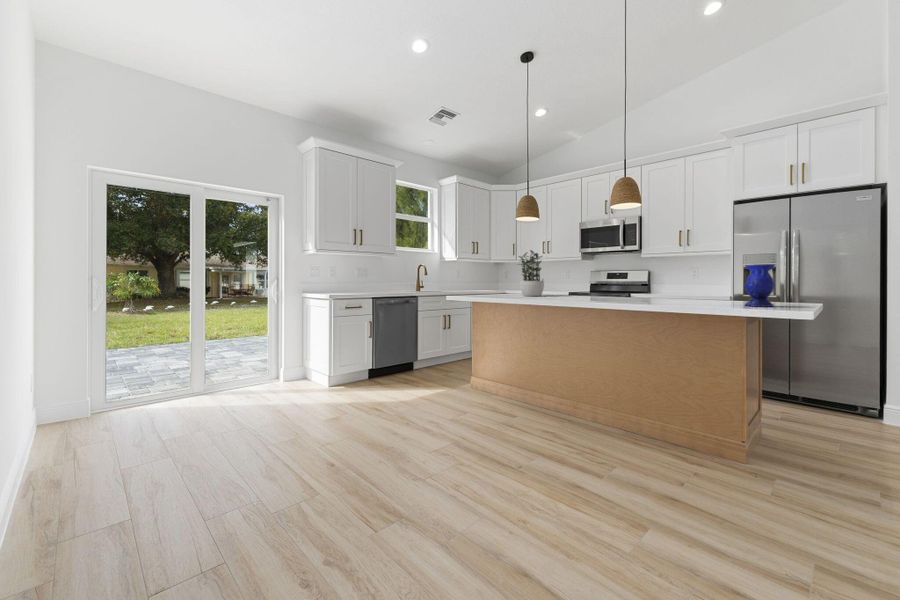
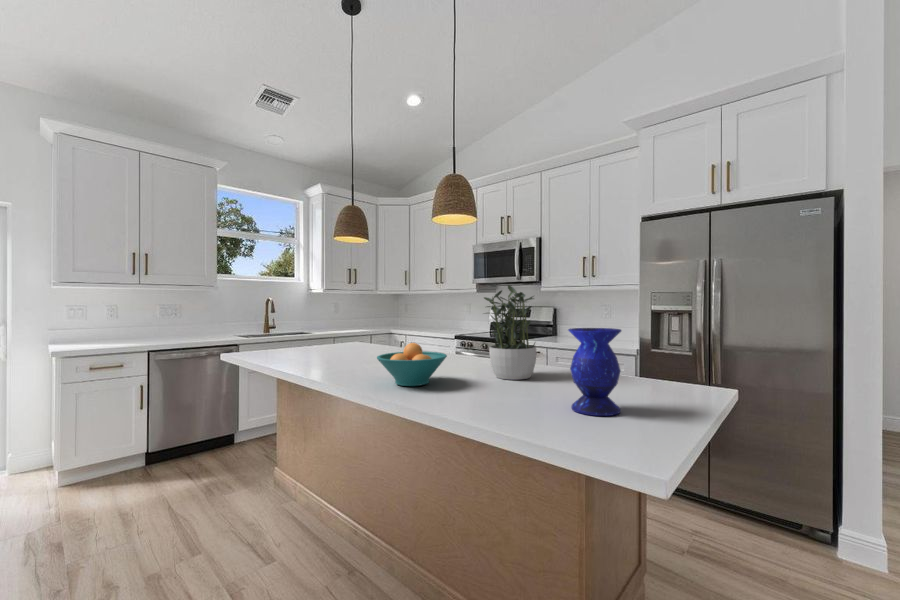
potted plant: present [519,250,544,296] -> present [484,285,537,380]
fruit bowl: none [611,278,655,302] -> present [377,343,447,386]

